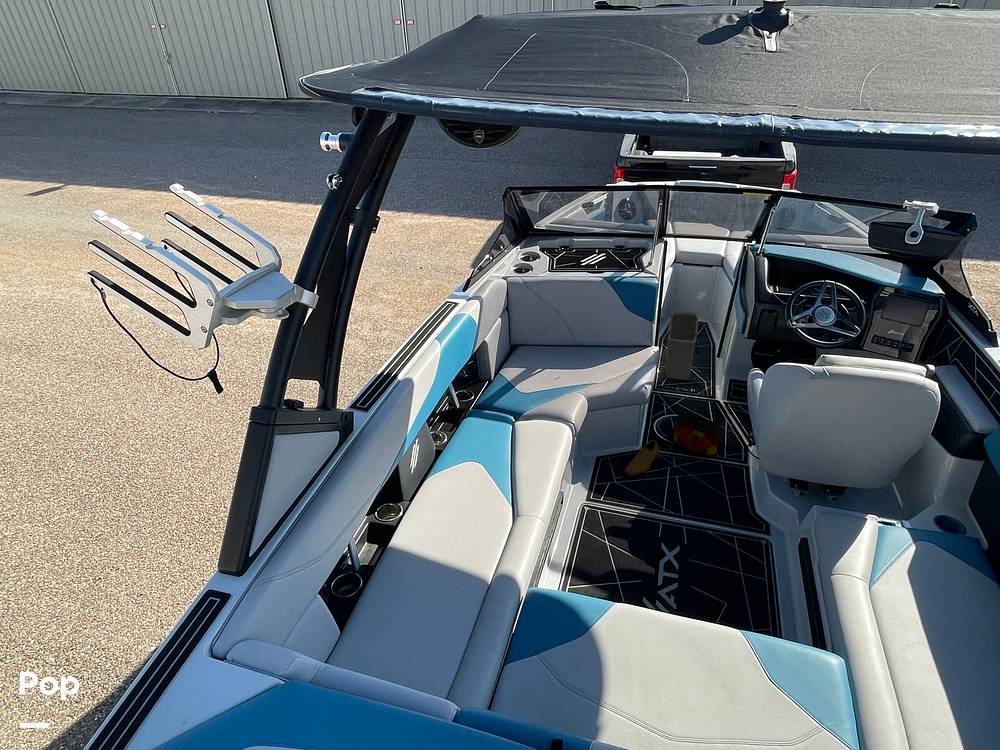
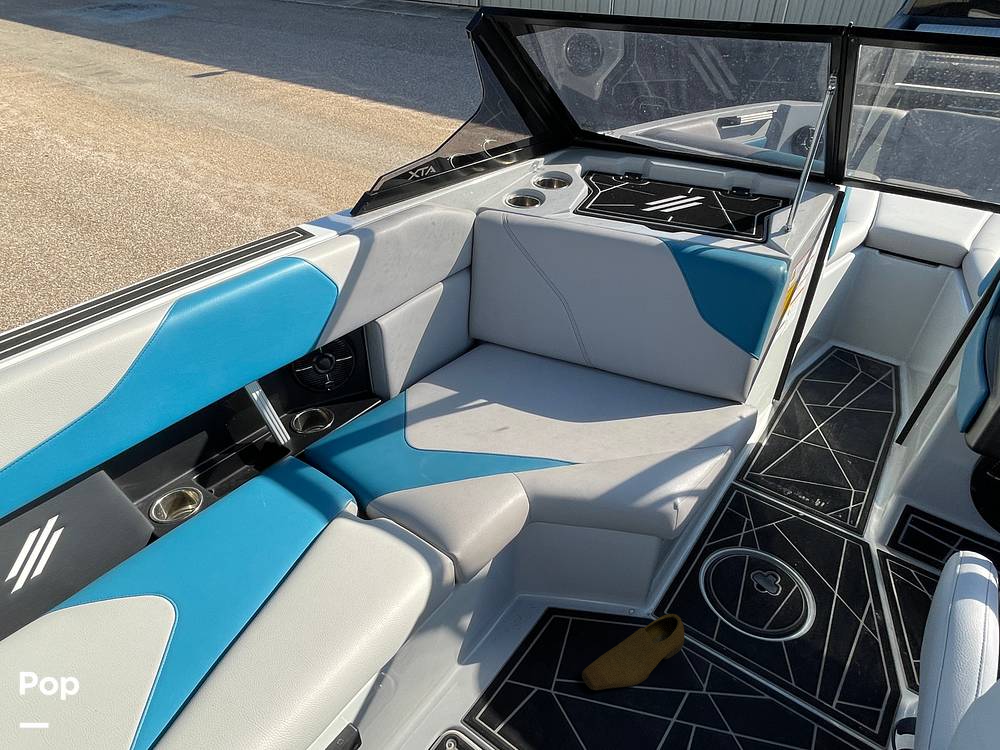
storage bin: present [663,311,698,380] -> none [775,335,876,476]
bag: present [670,413,723,456] -> none [729,571,846,694]

